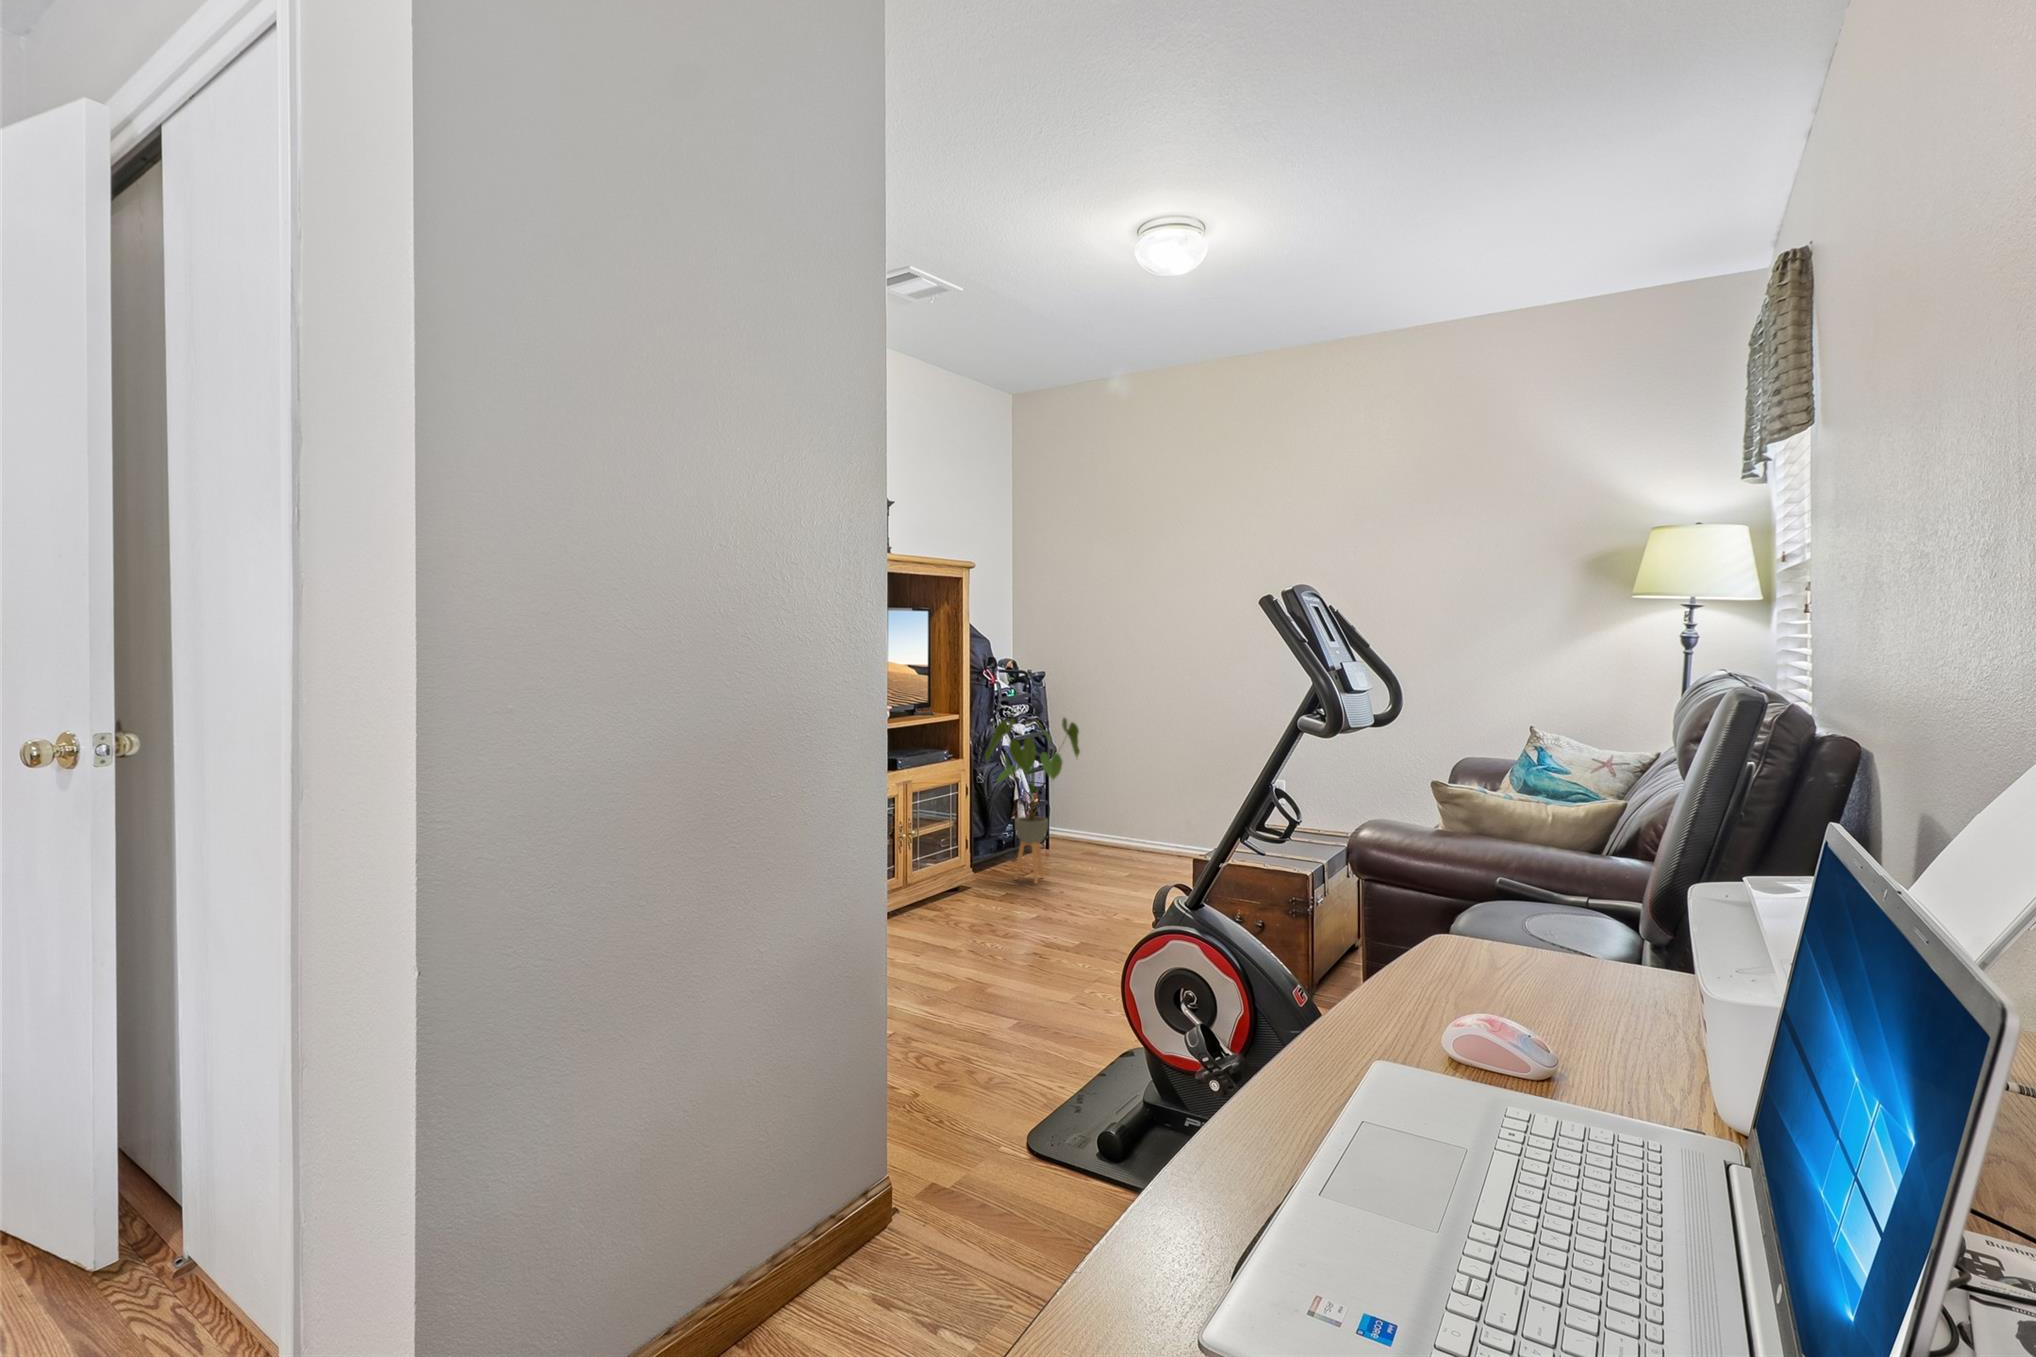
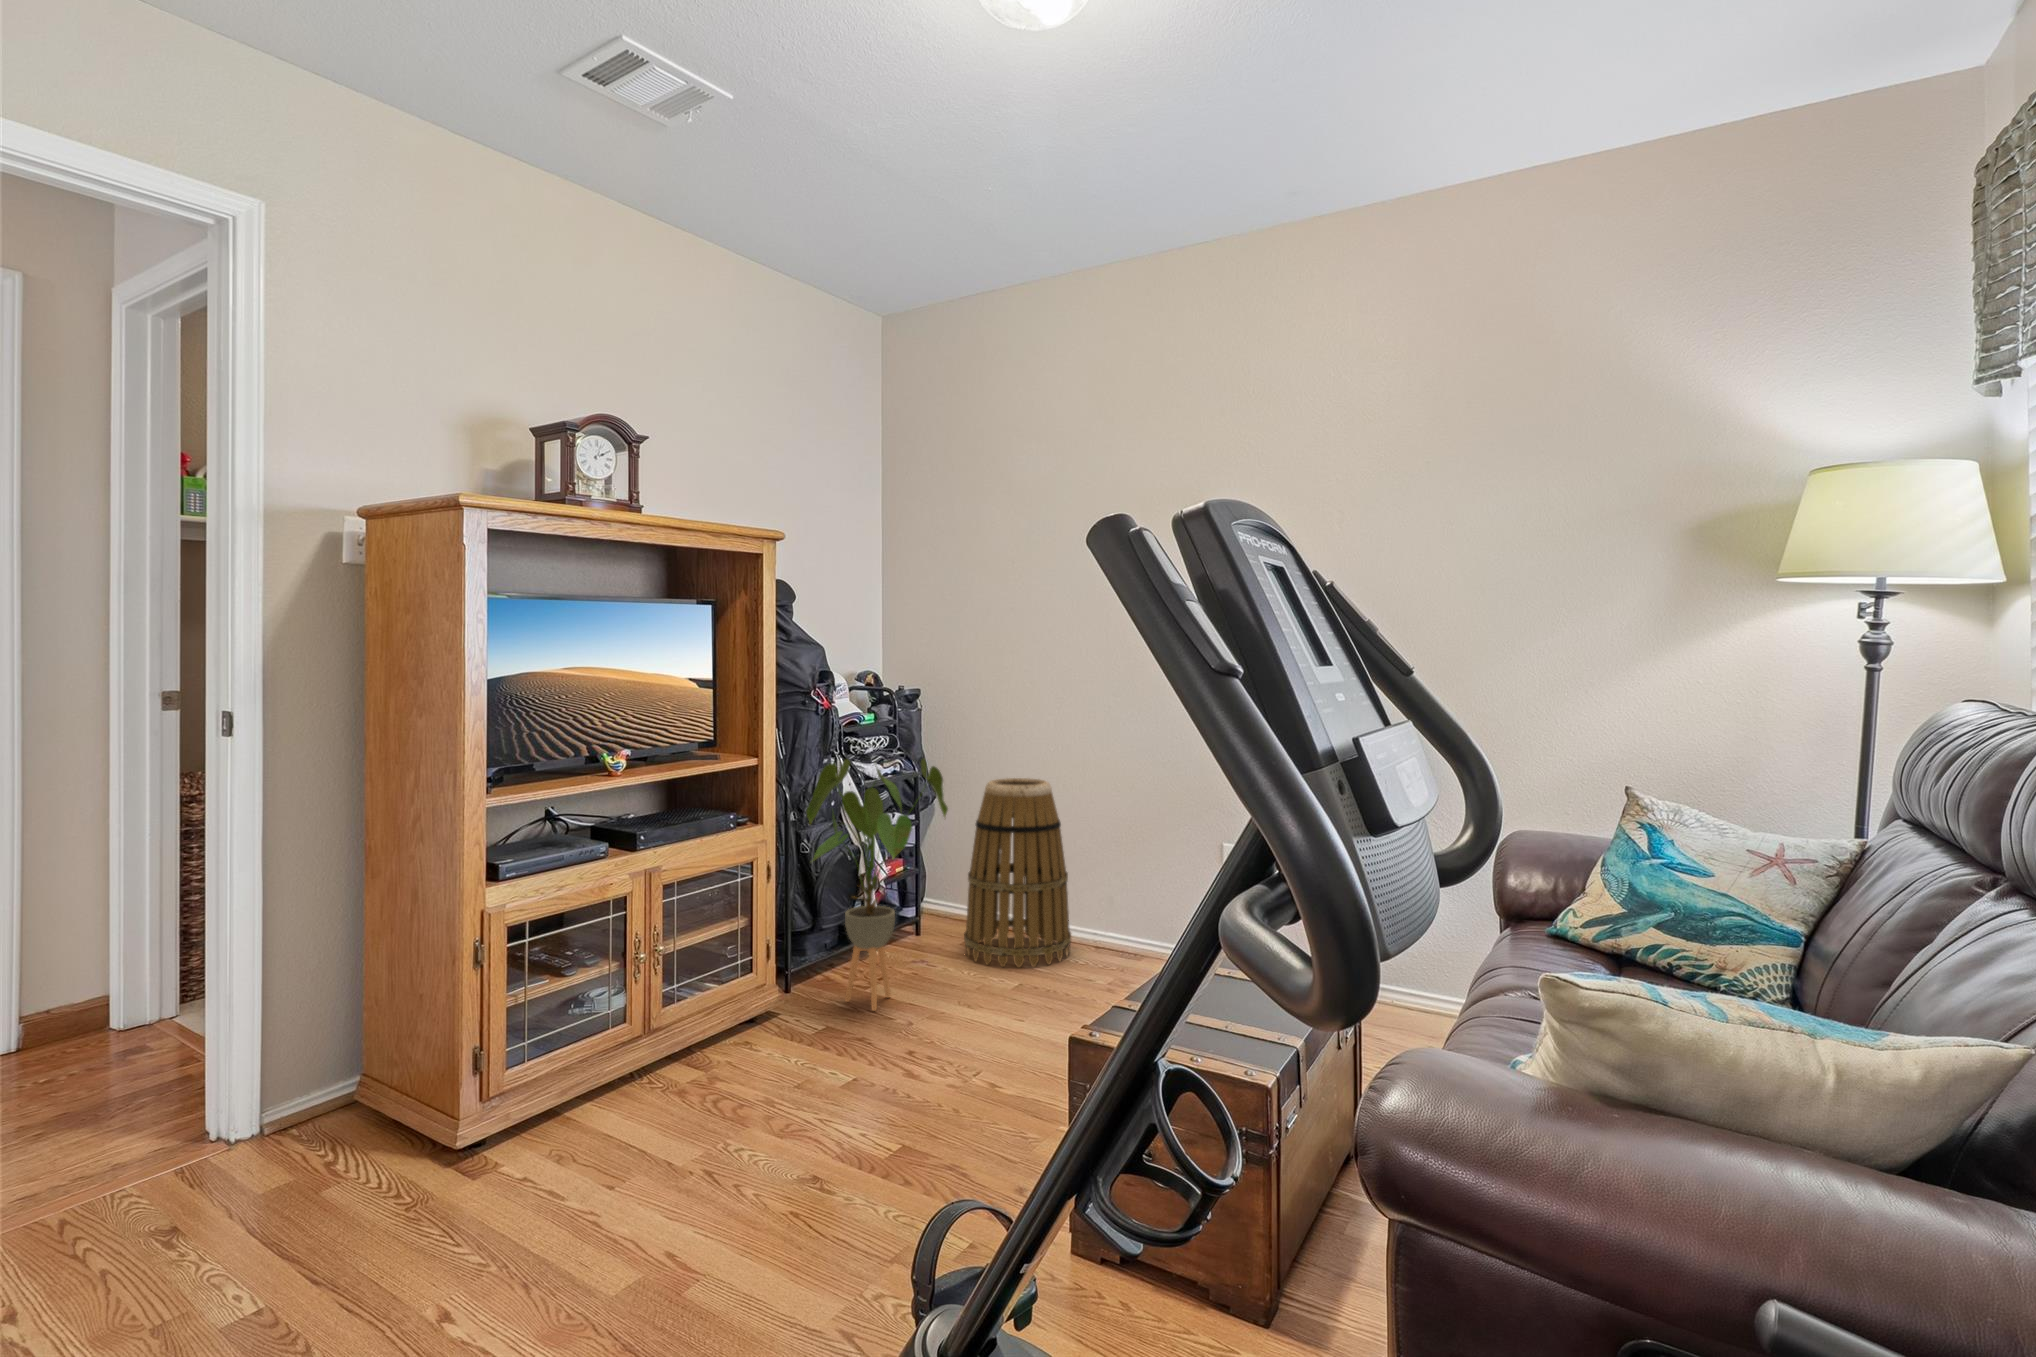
basket: none [1084,735,1158,863] -> present [964,778,1071,968]

